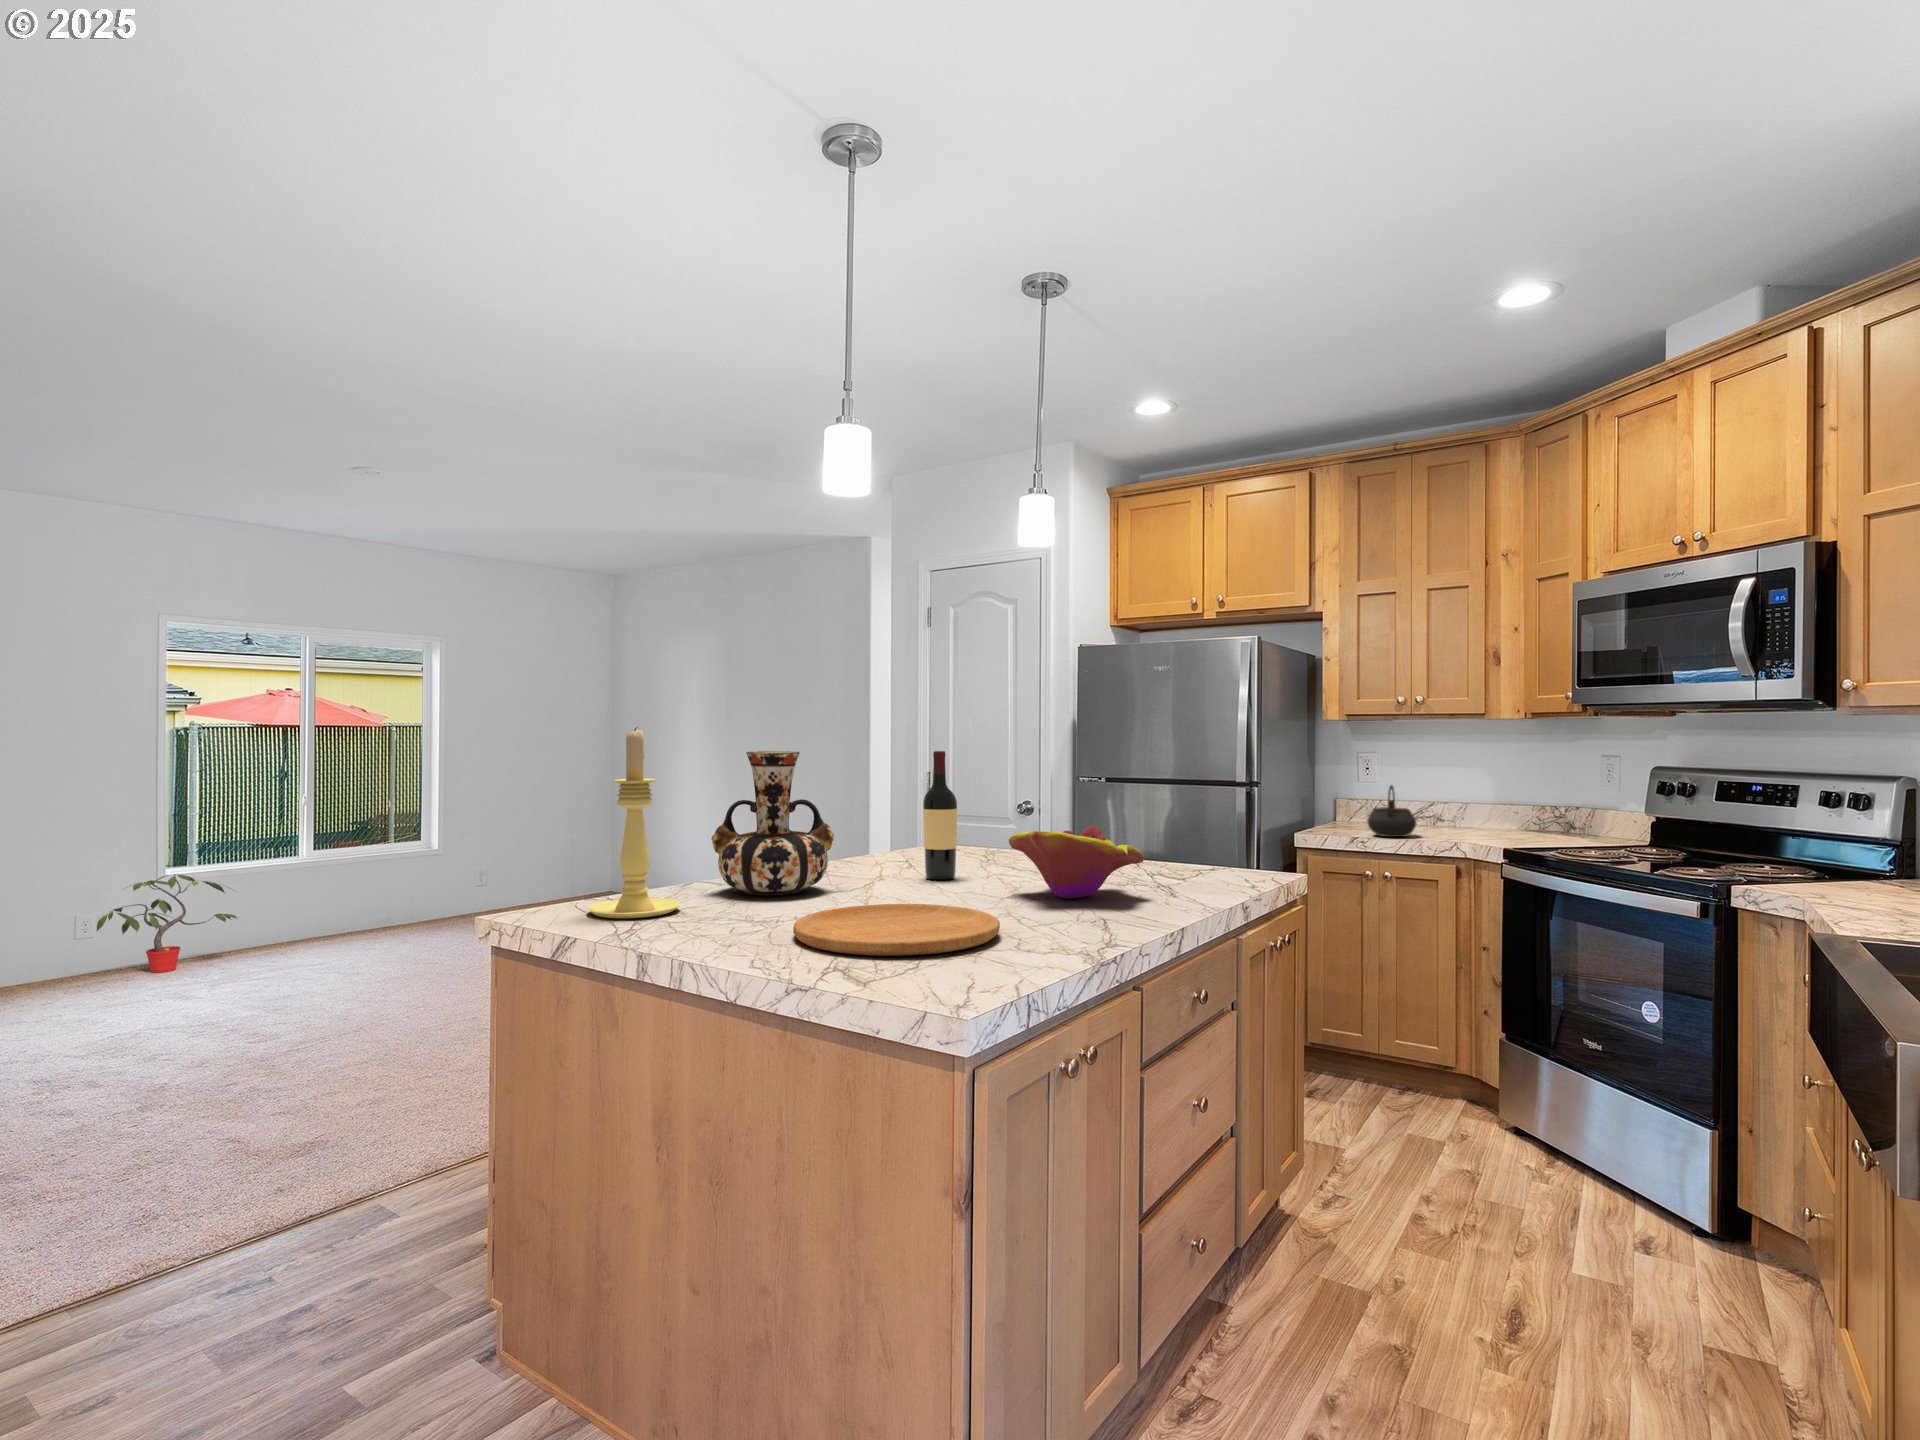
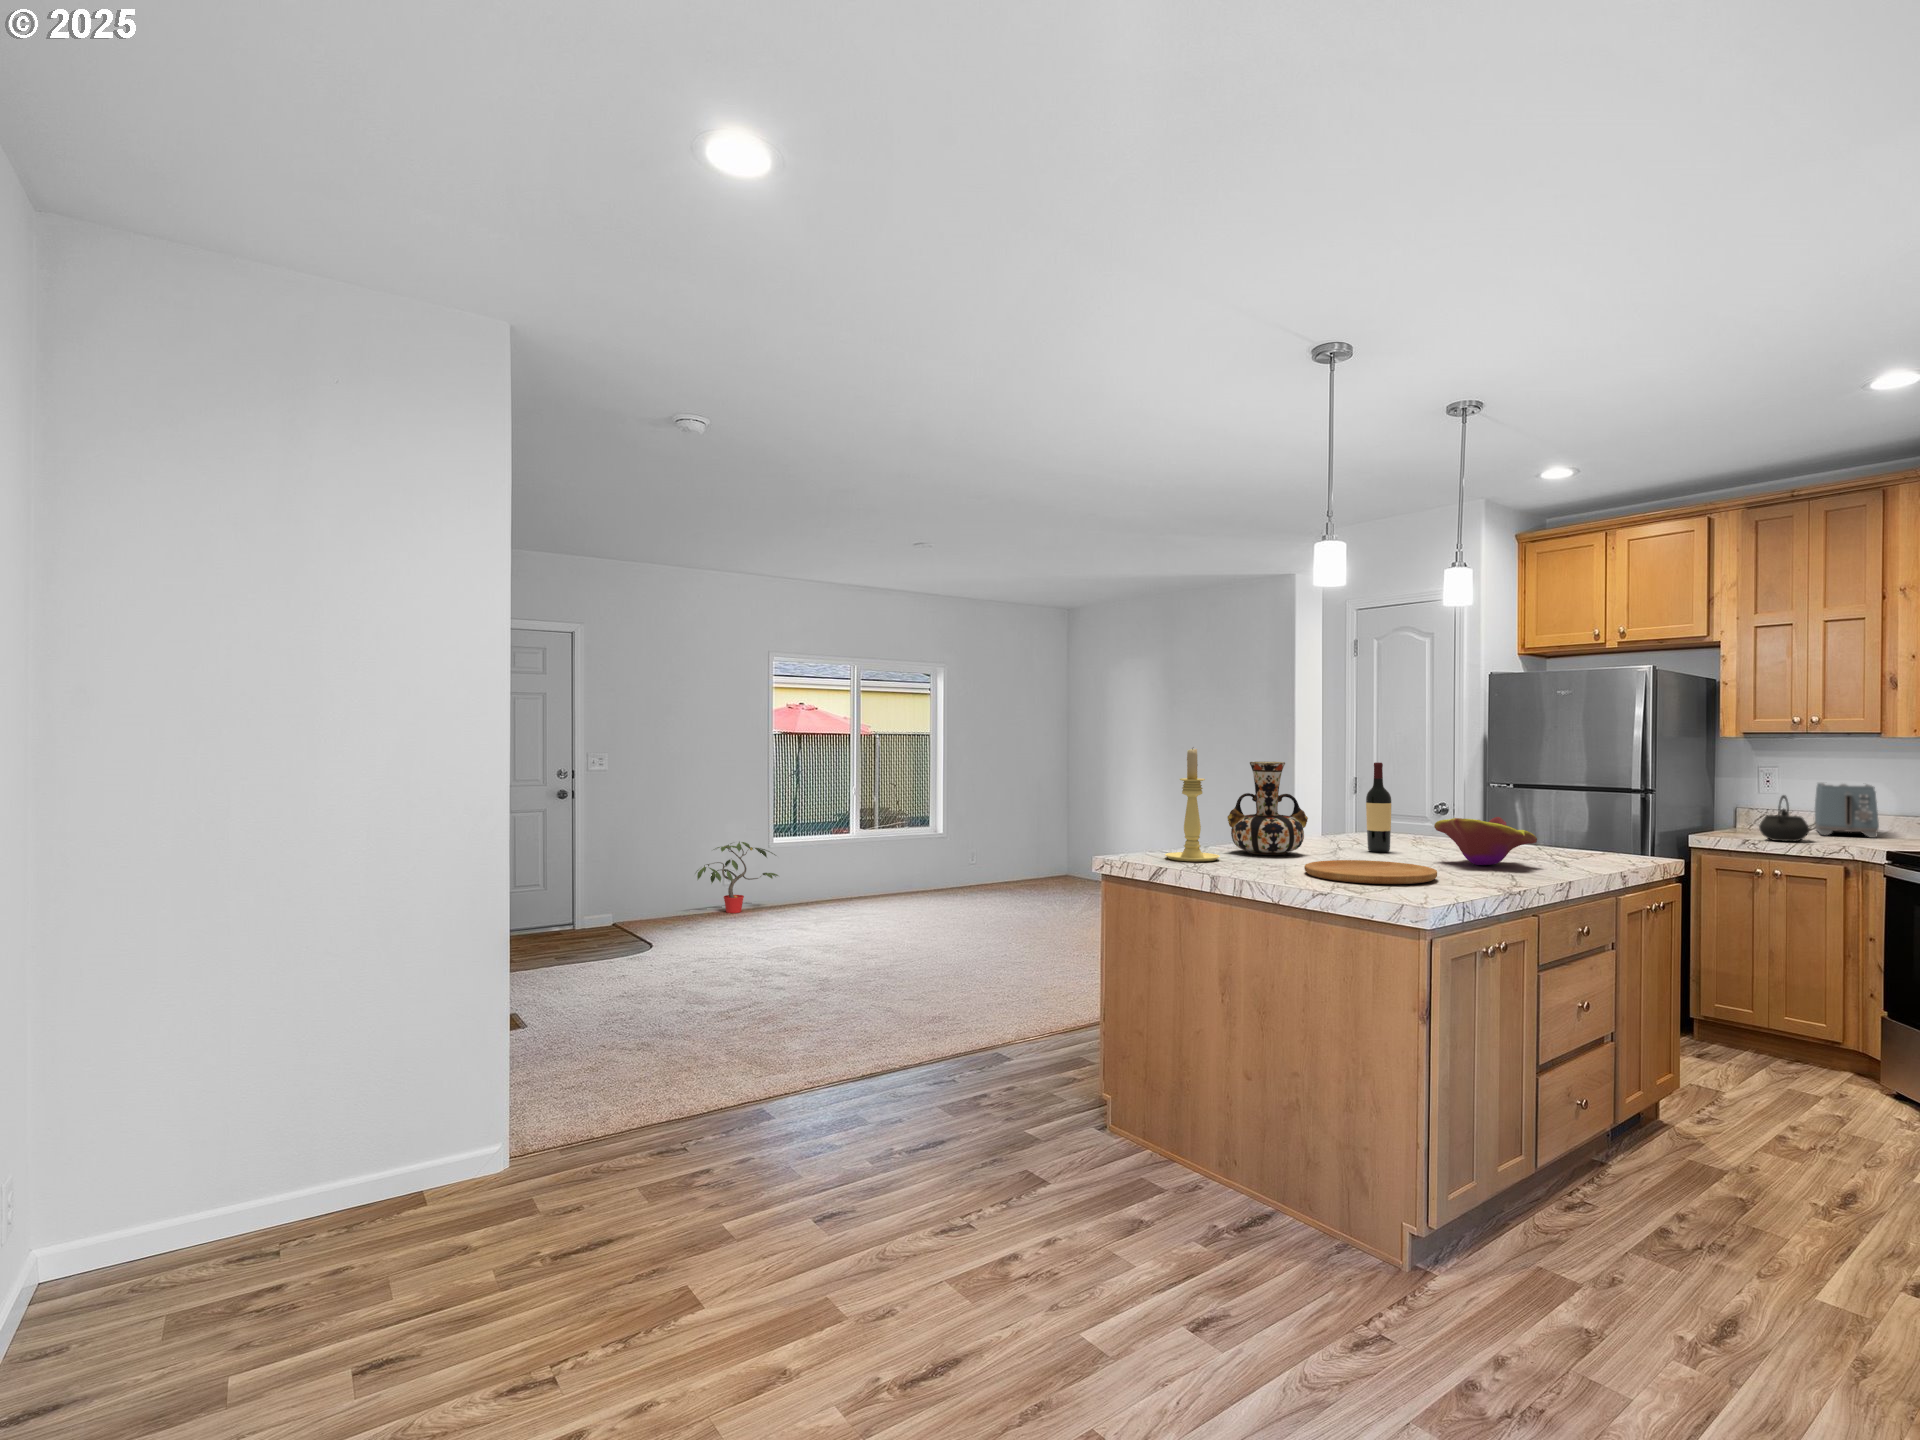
toaster: none [1408,770,1475,829] -> present [1815,783,1879,838]

